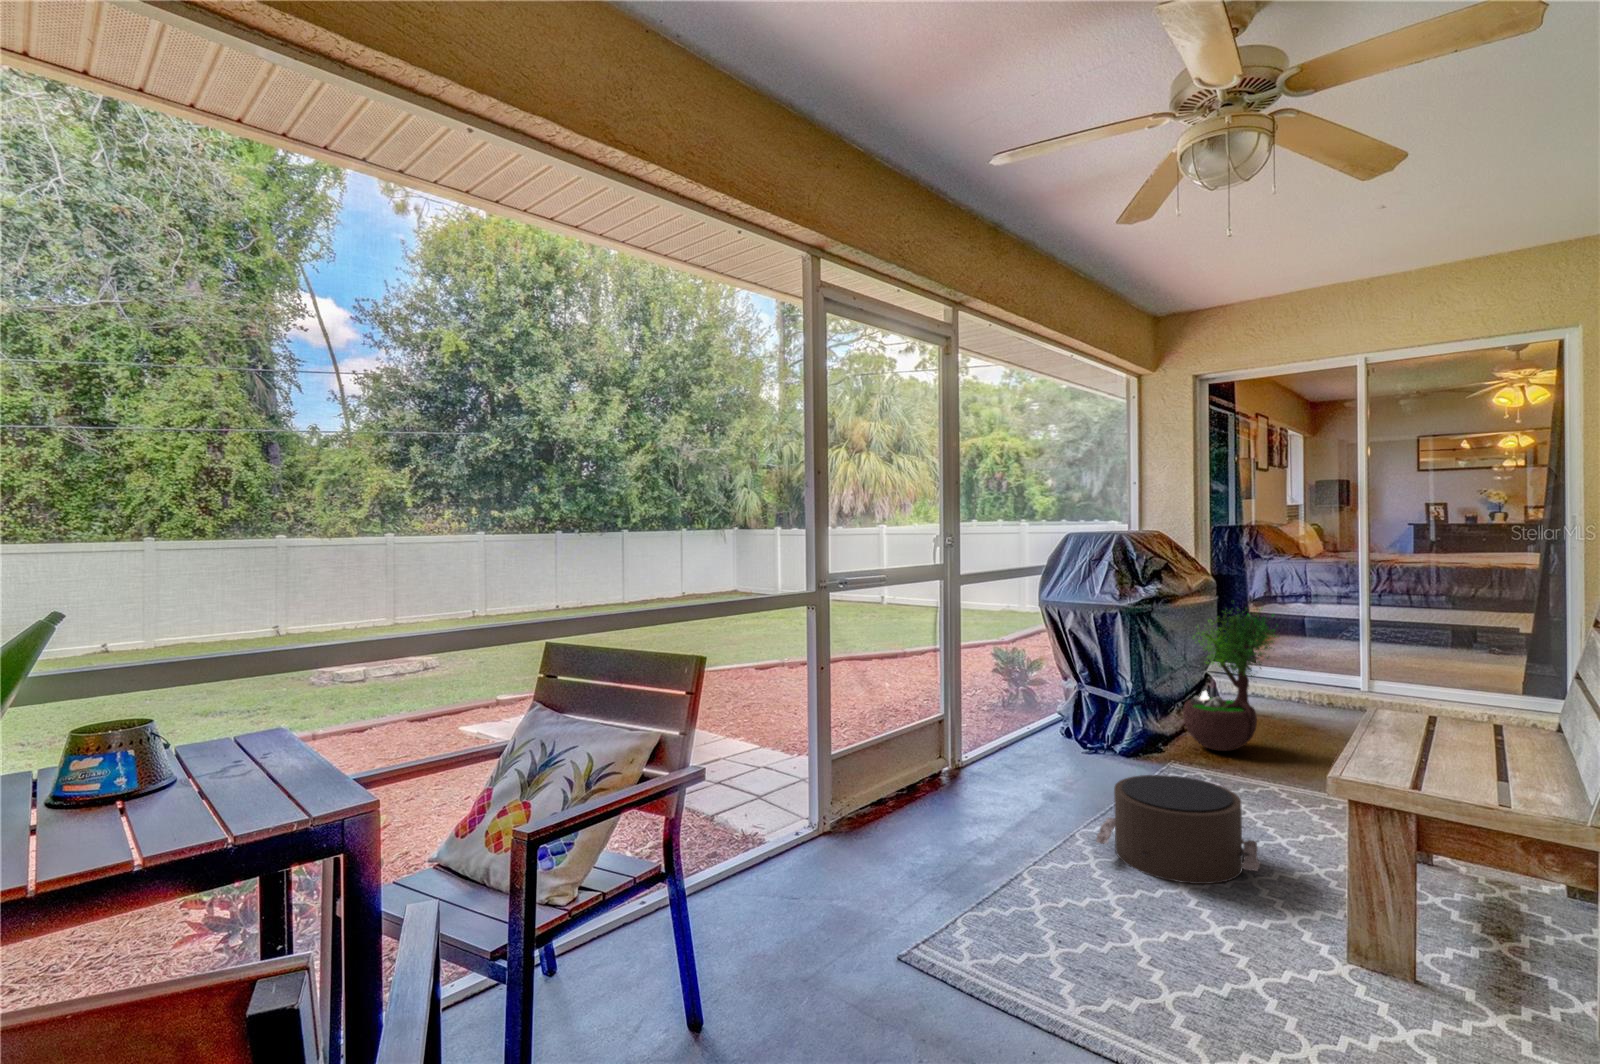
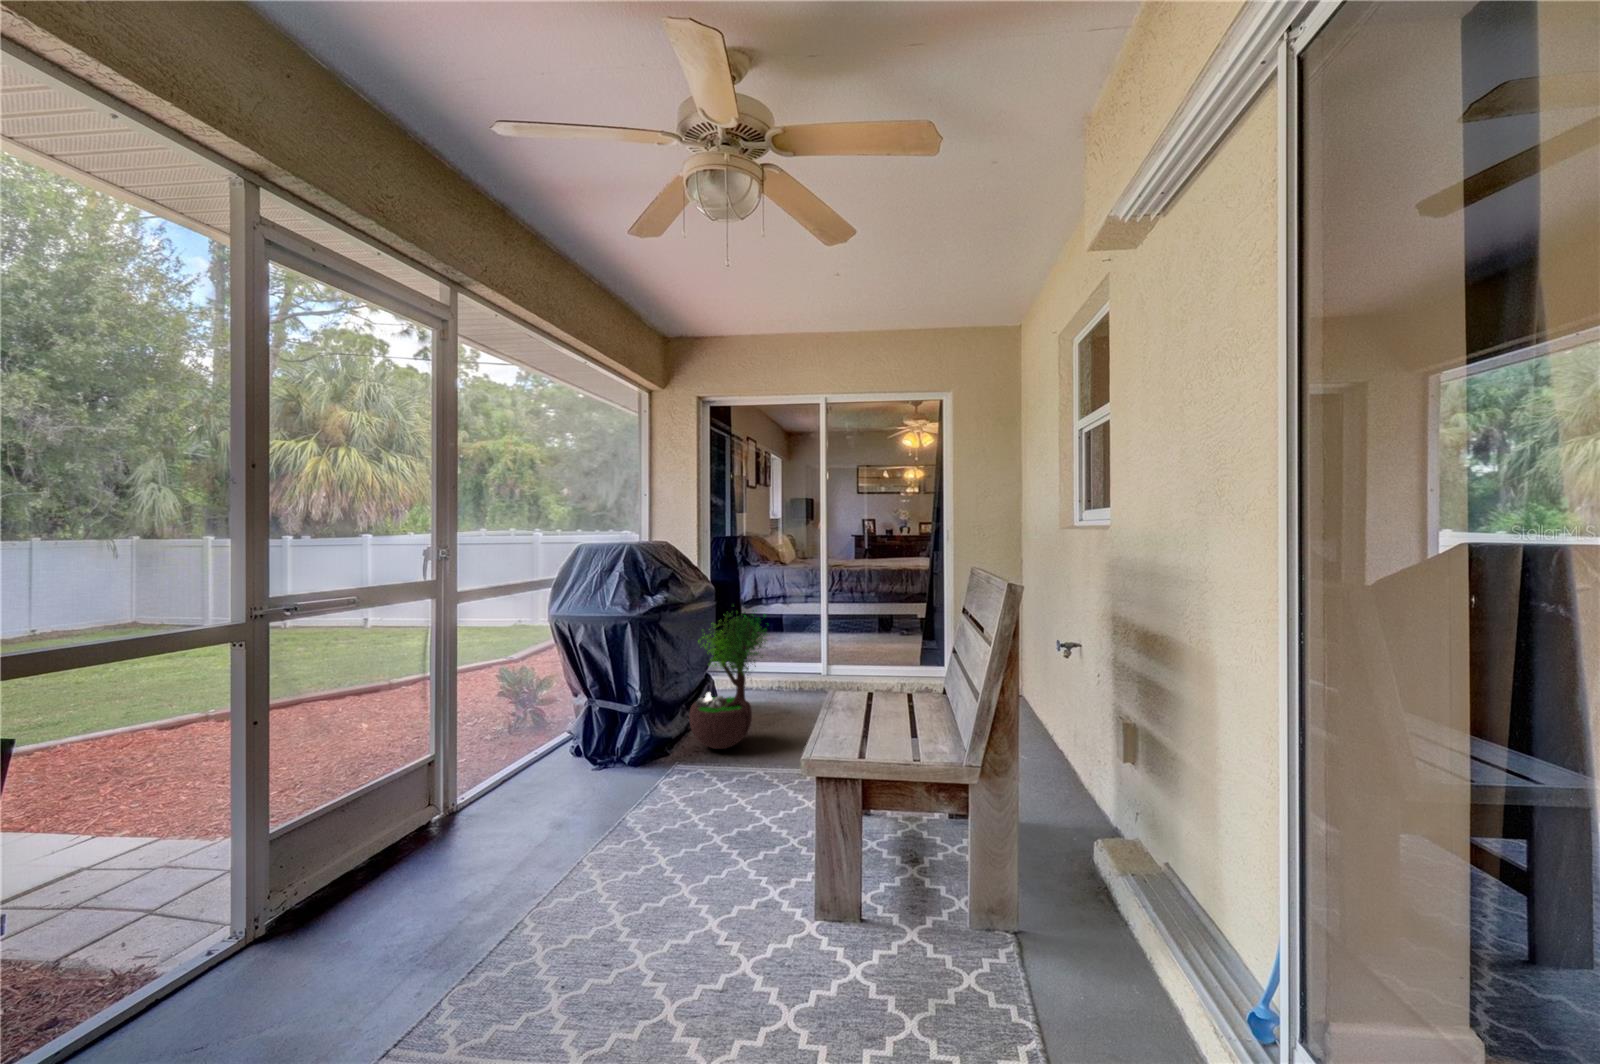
pouf: present [1096,775,1260,884] -> none [583,812,767,964]

